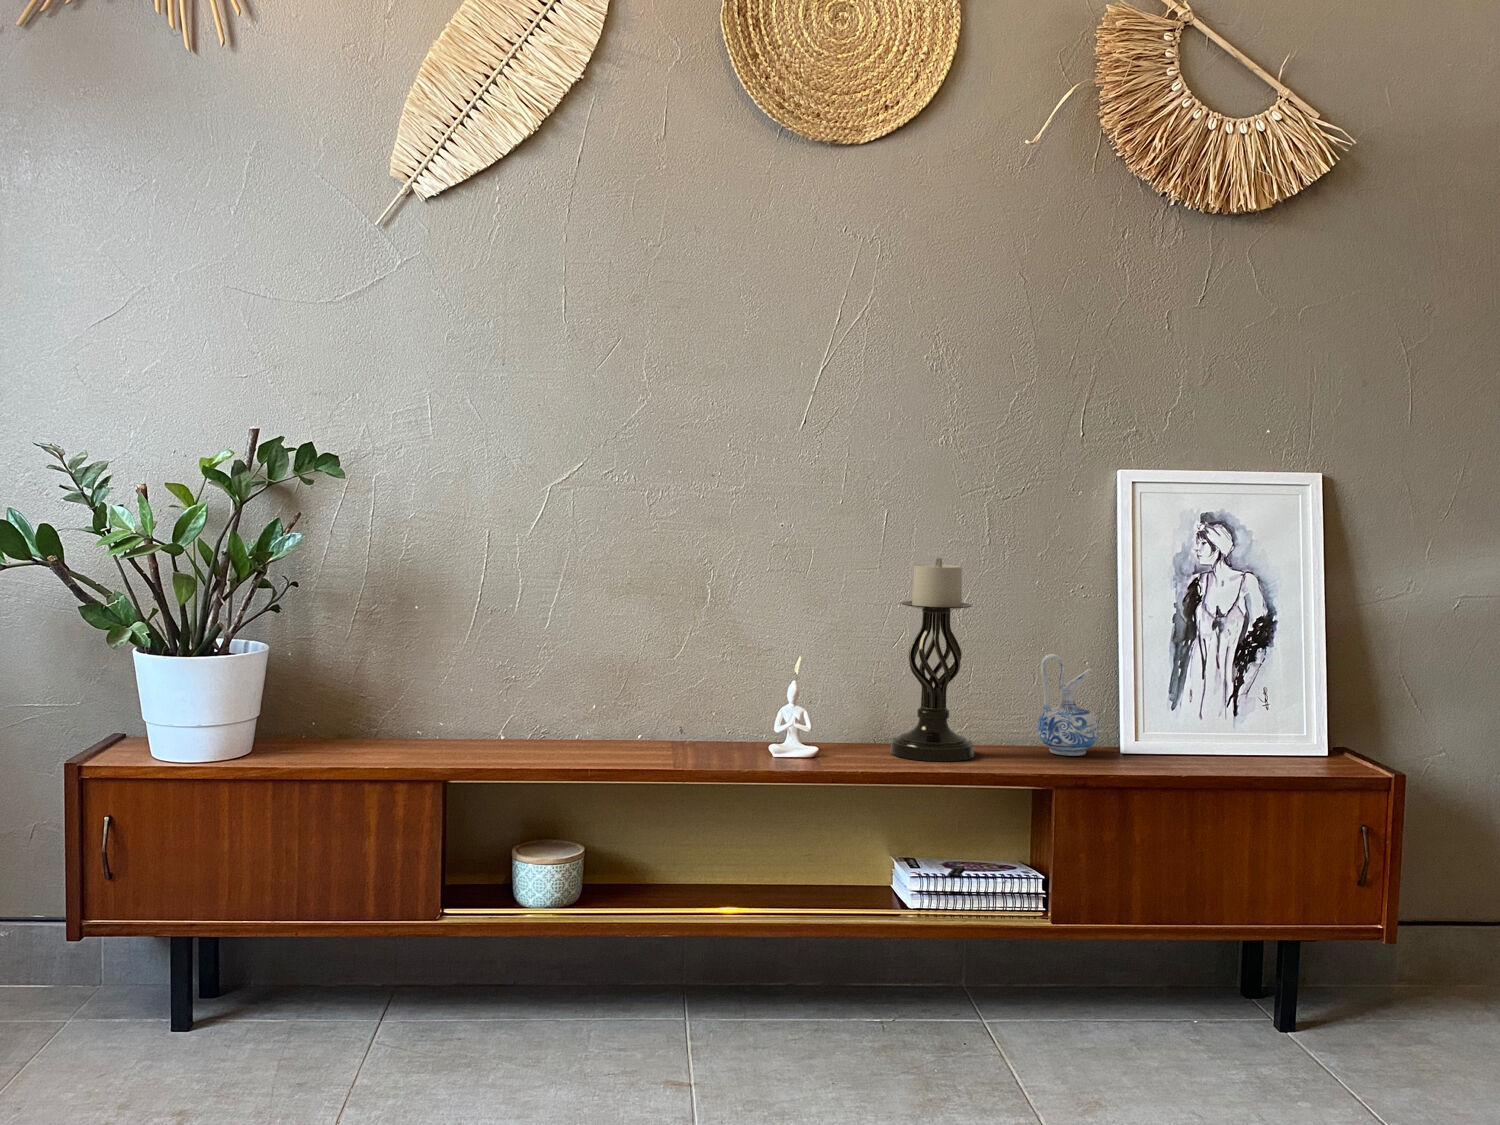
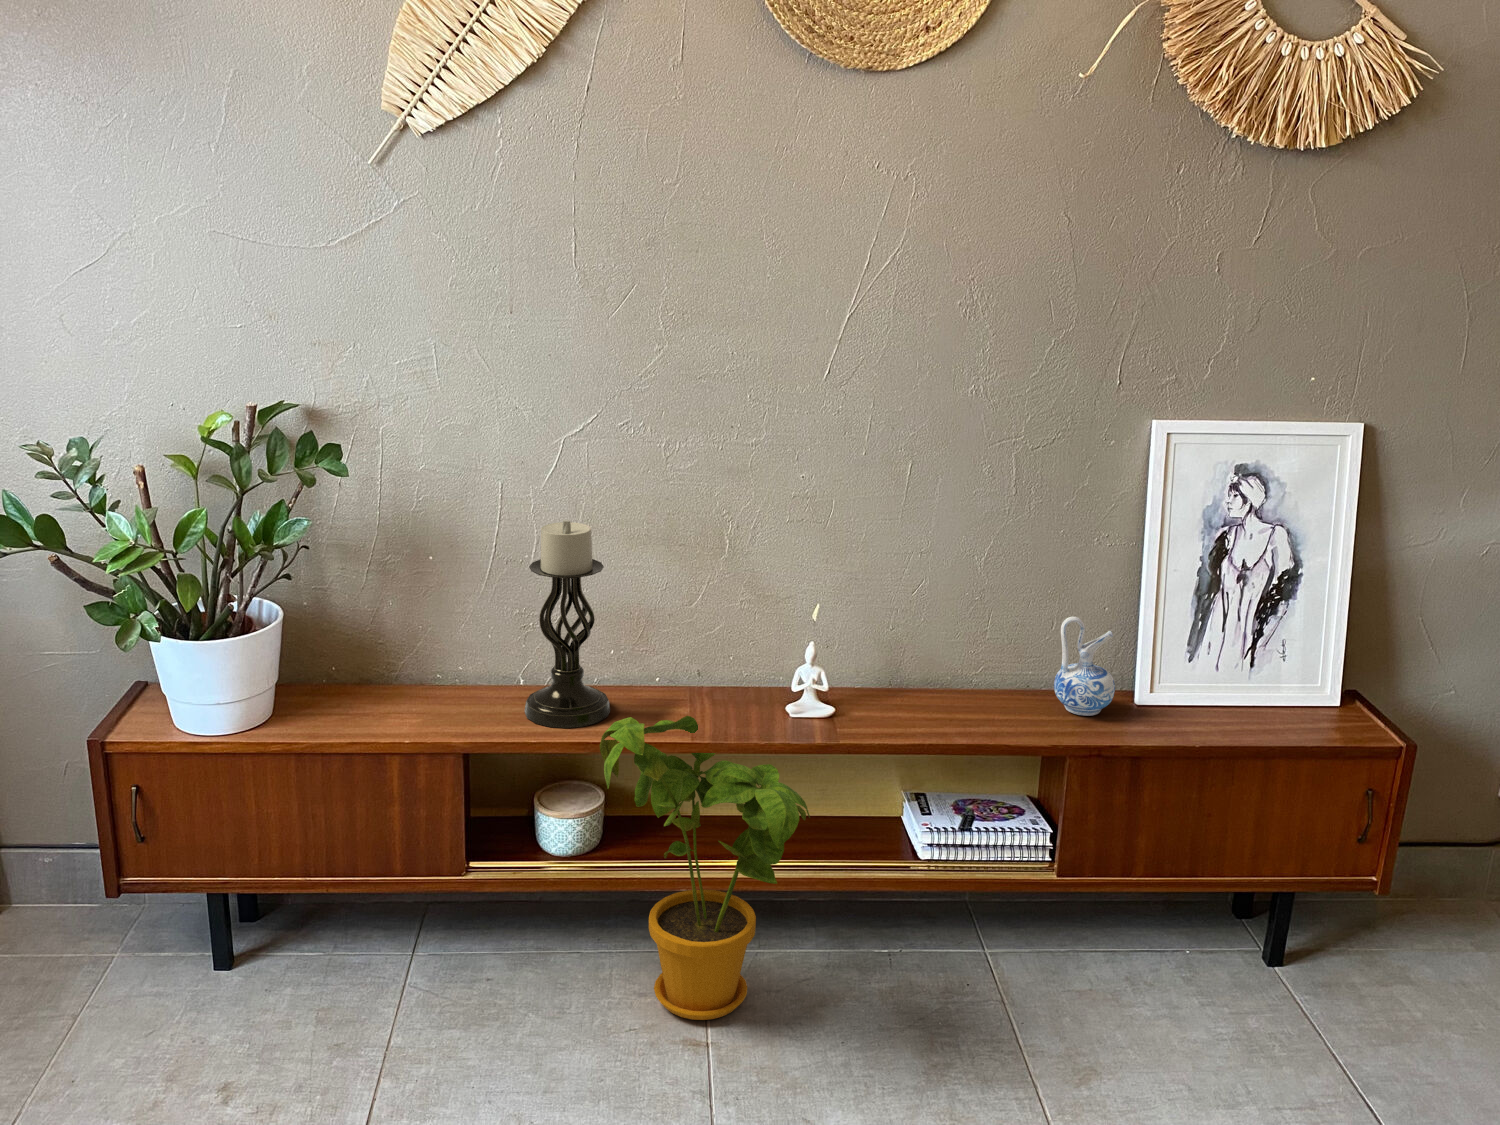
candle holder: present [890,558,974,762] -> present [525,520,610,728]
house plant: none [579,723,793,1064] -> present [600,716,810,1020]

